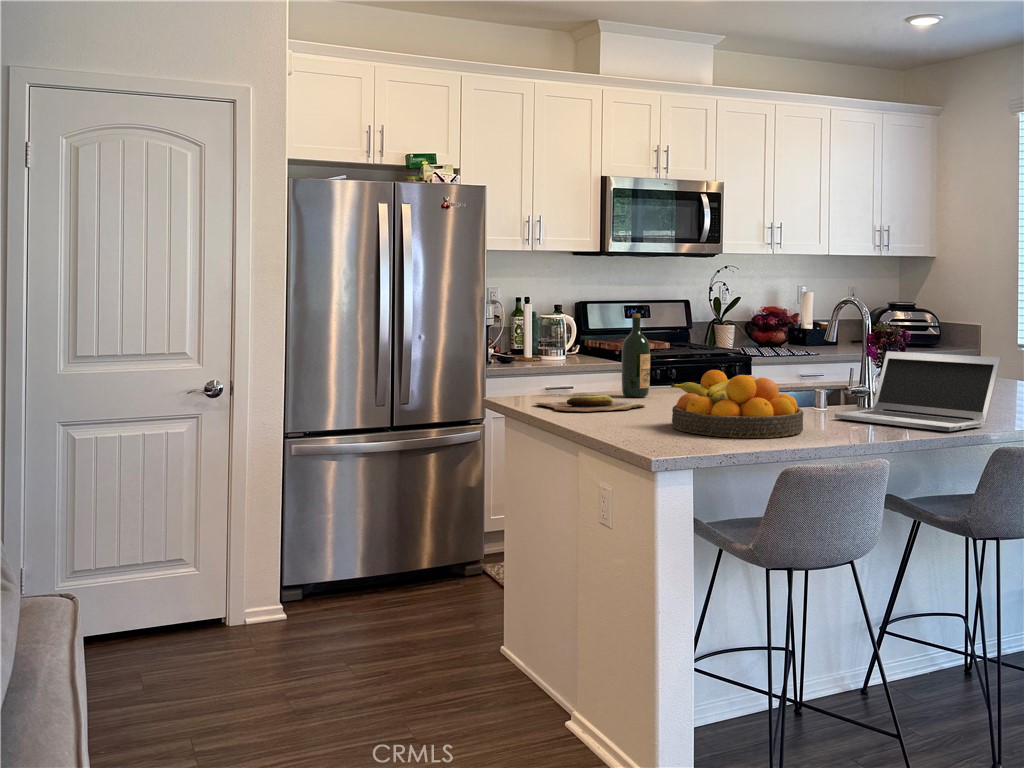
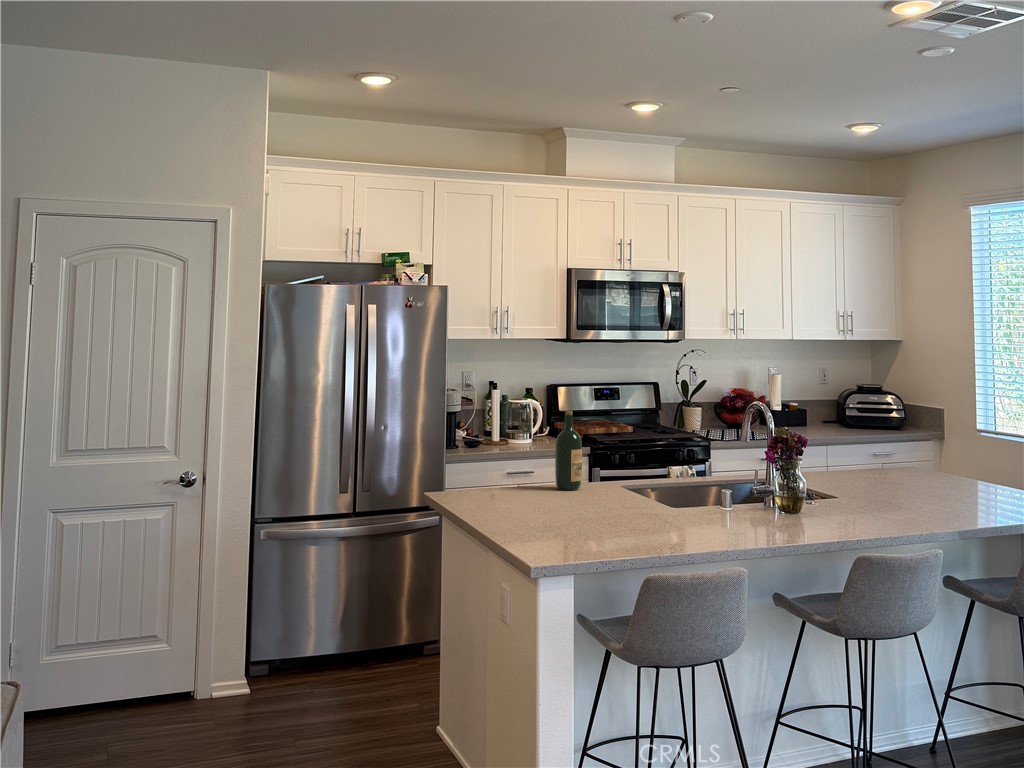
laptop: present [835,351,1001,431] -> none [734,454,886,538]
fruit bowl: present [671,370,803,438] -> none [570,476,690,545]
cutting board: present [535,395,645,412] -> none [464,492,567,509]

